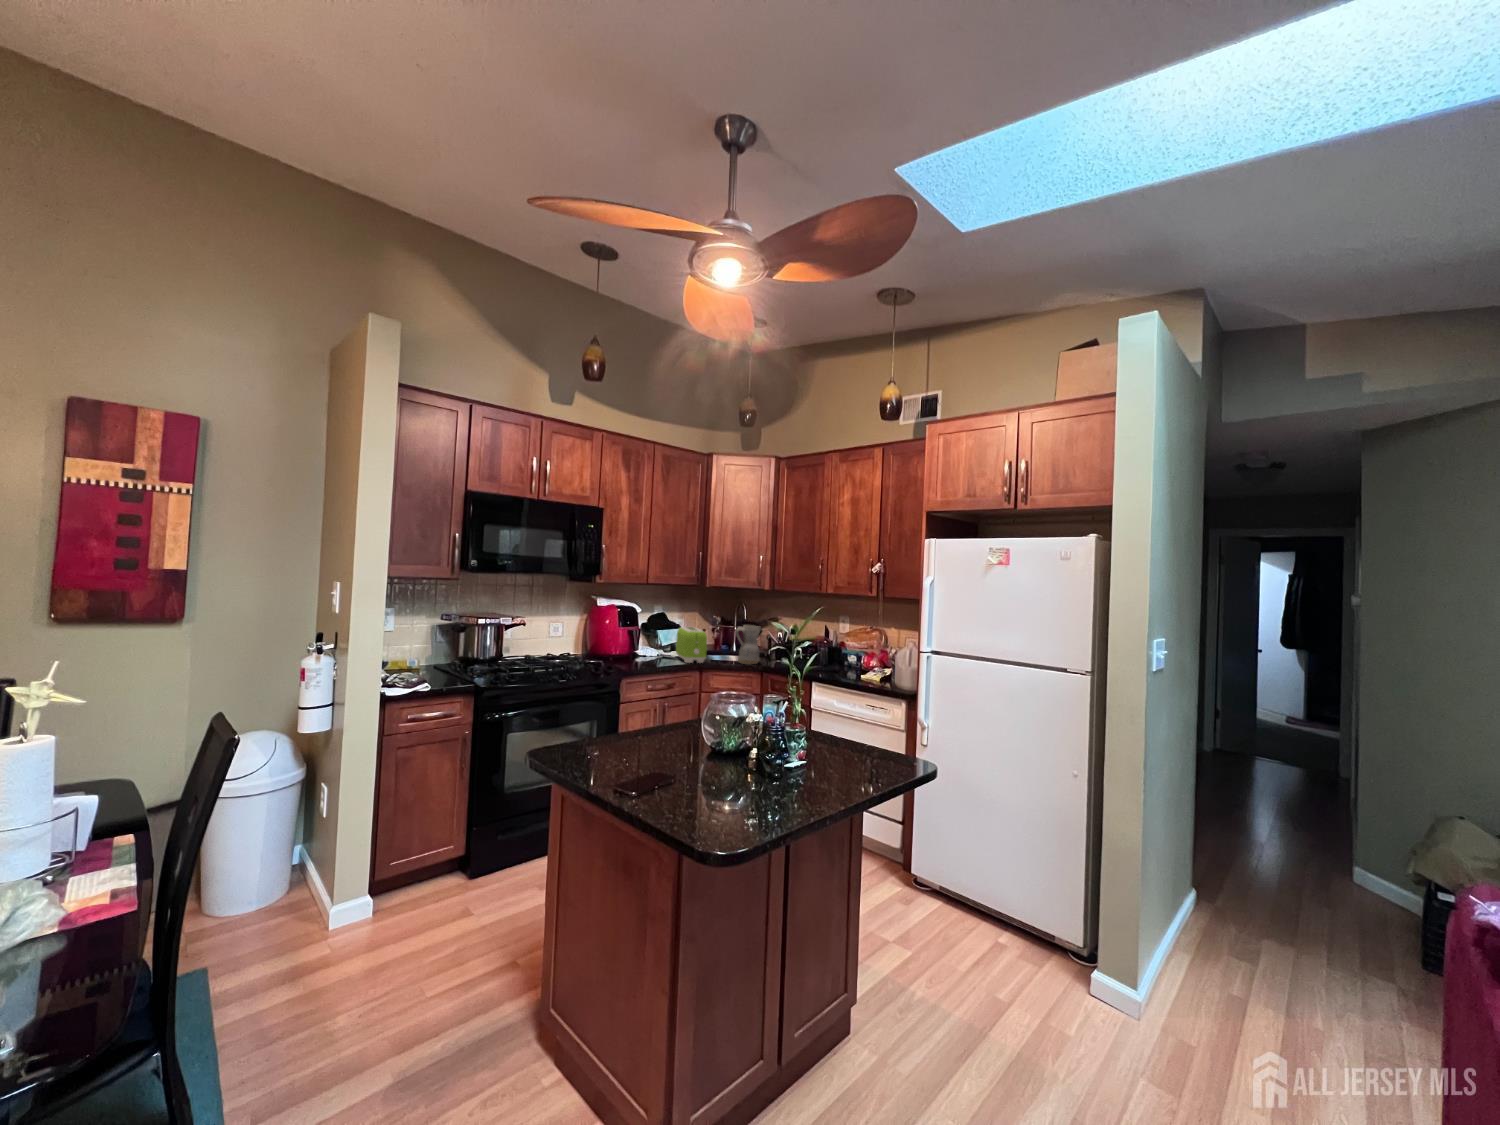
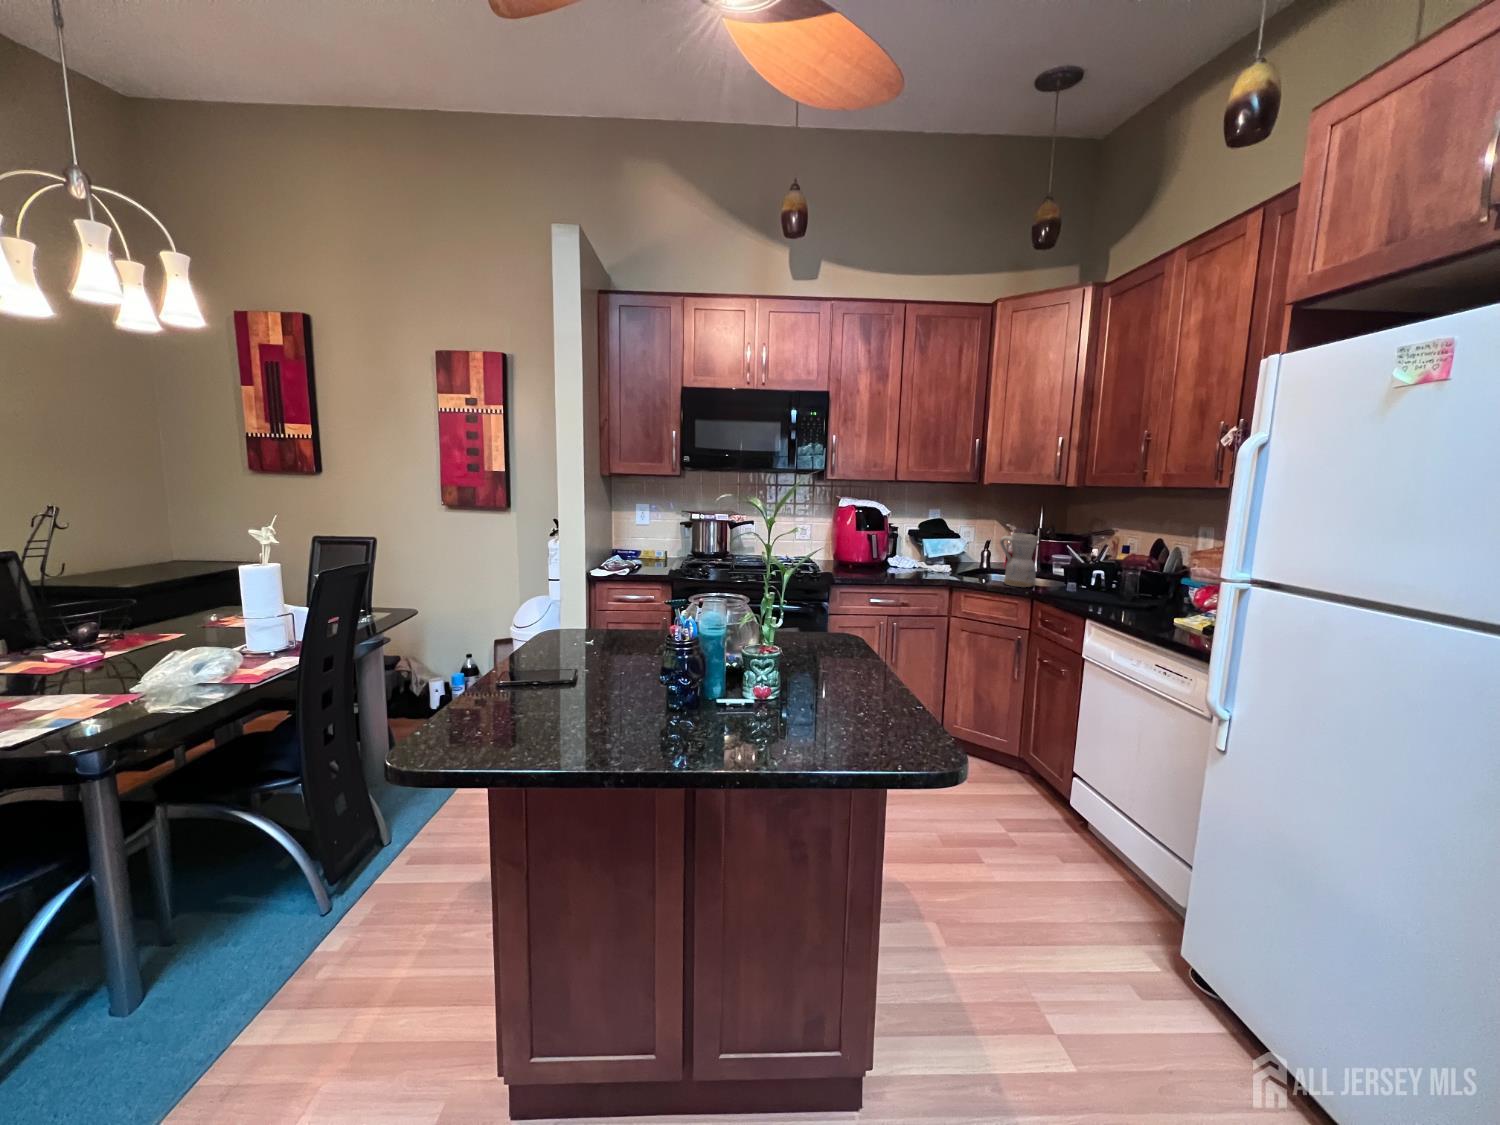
toaster: present [676,627,707,663] -> none [929,534,966,579]

